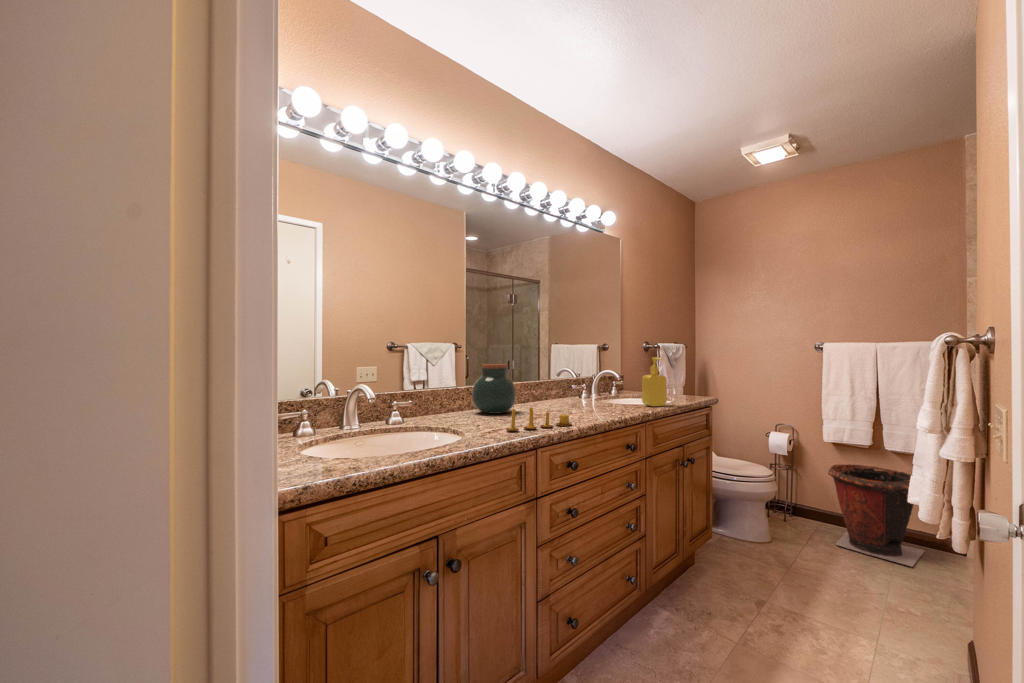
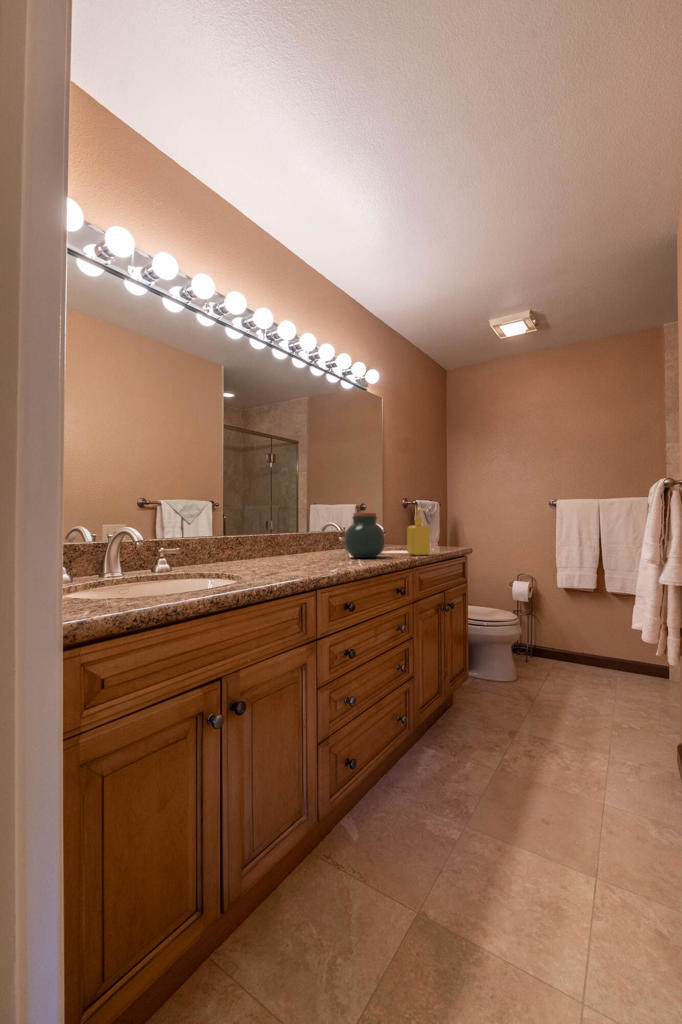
jar: present [472,364,516,414] -> present [344,513,385,558]
candle: present [506,408,572,431] -> none [284,549,348,574]
waste bin: present [828,464,924,566] -> none [561,608,635,692]

